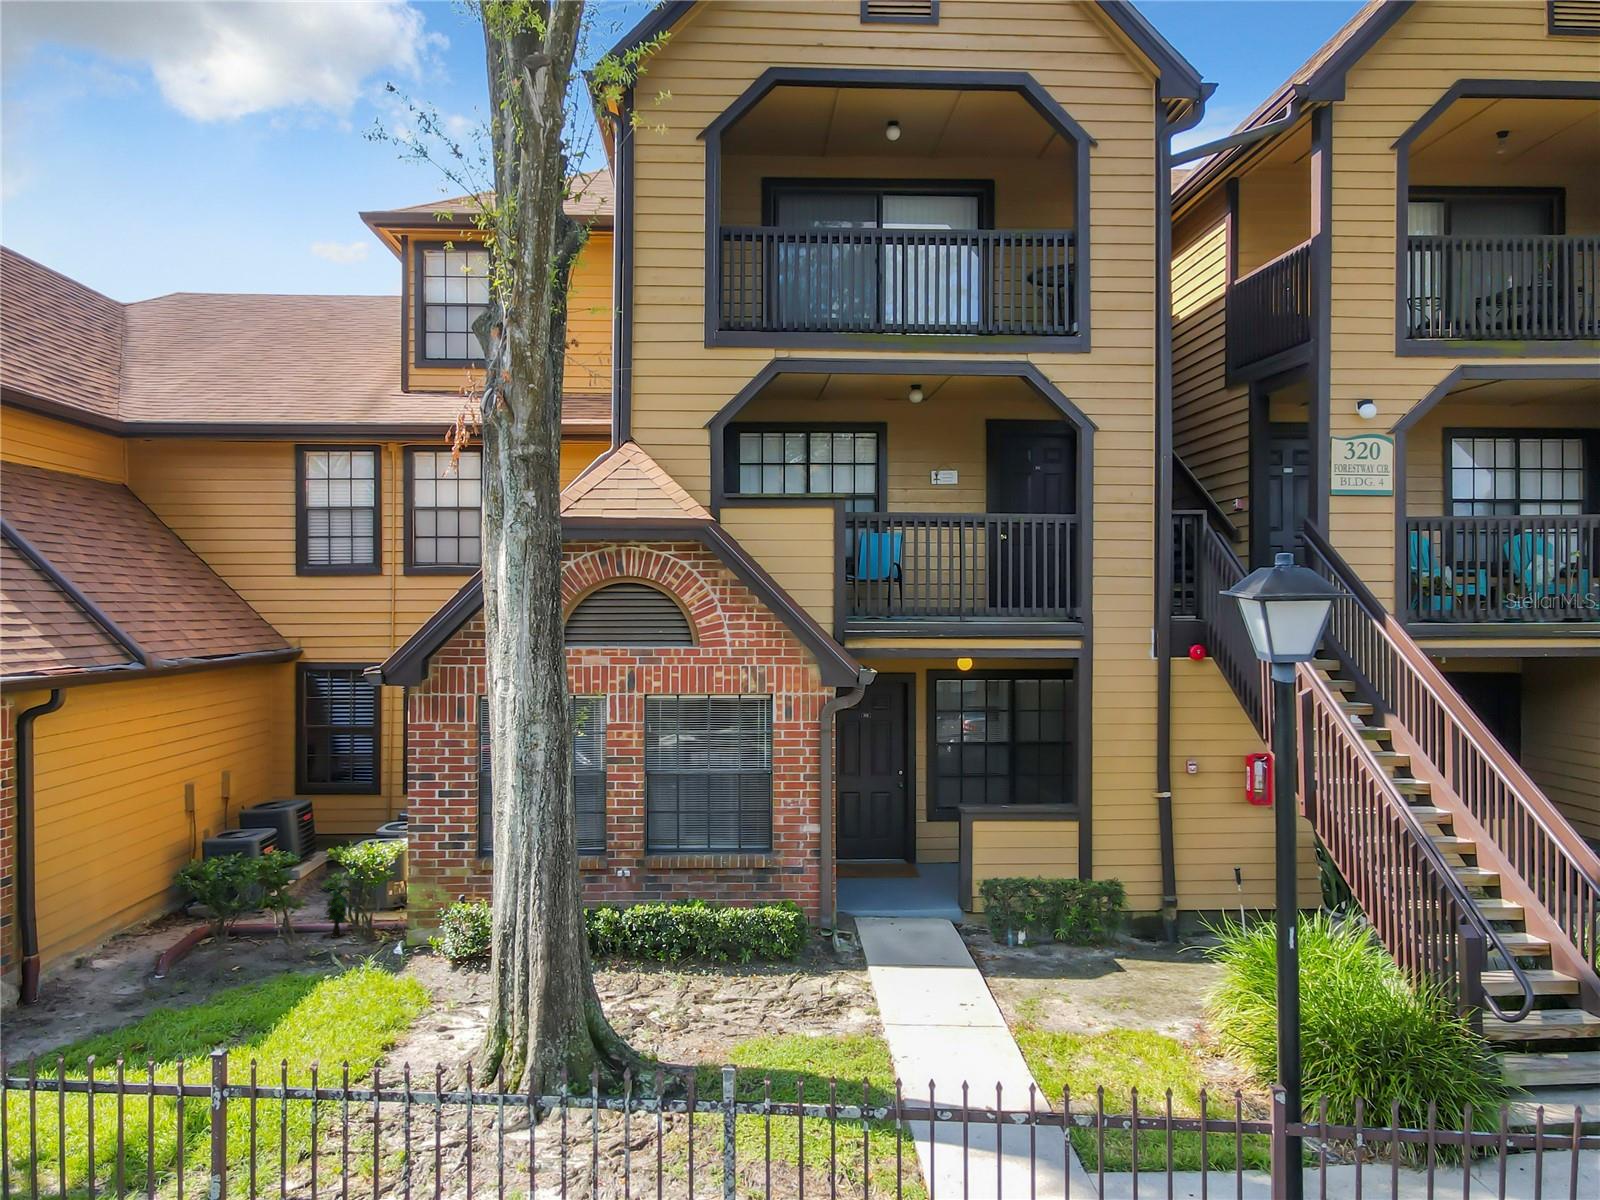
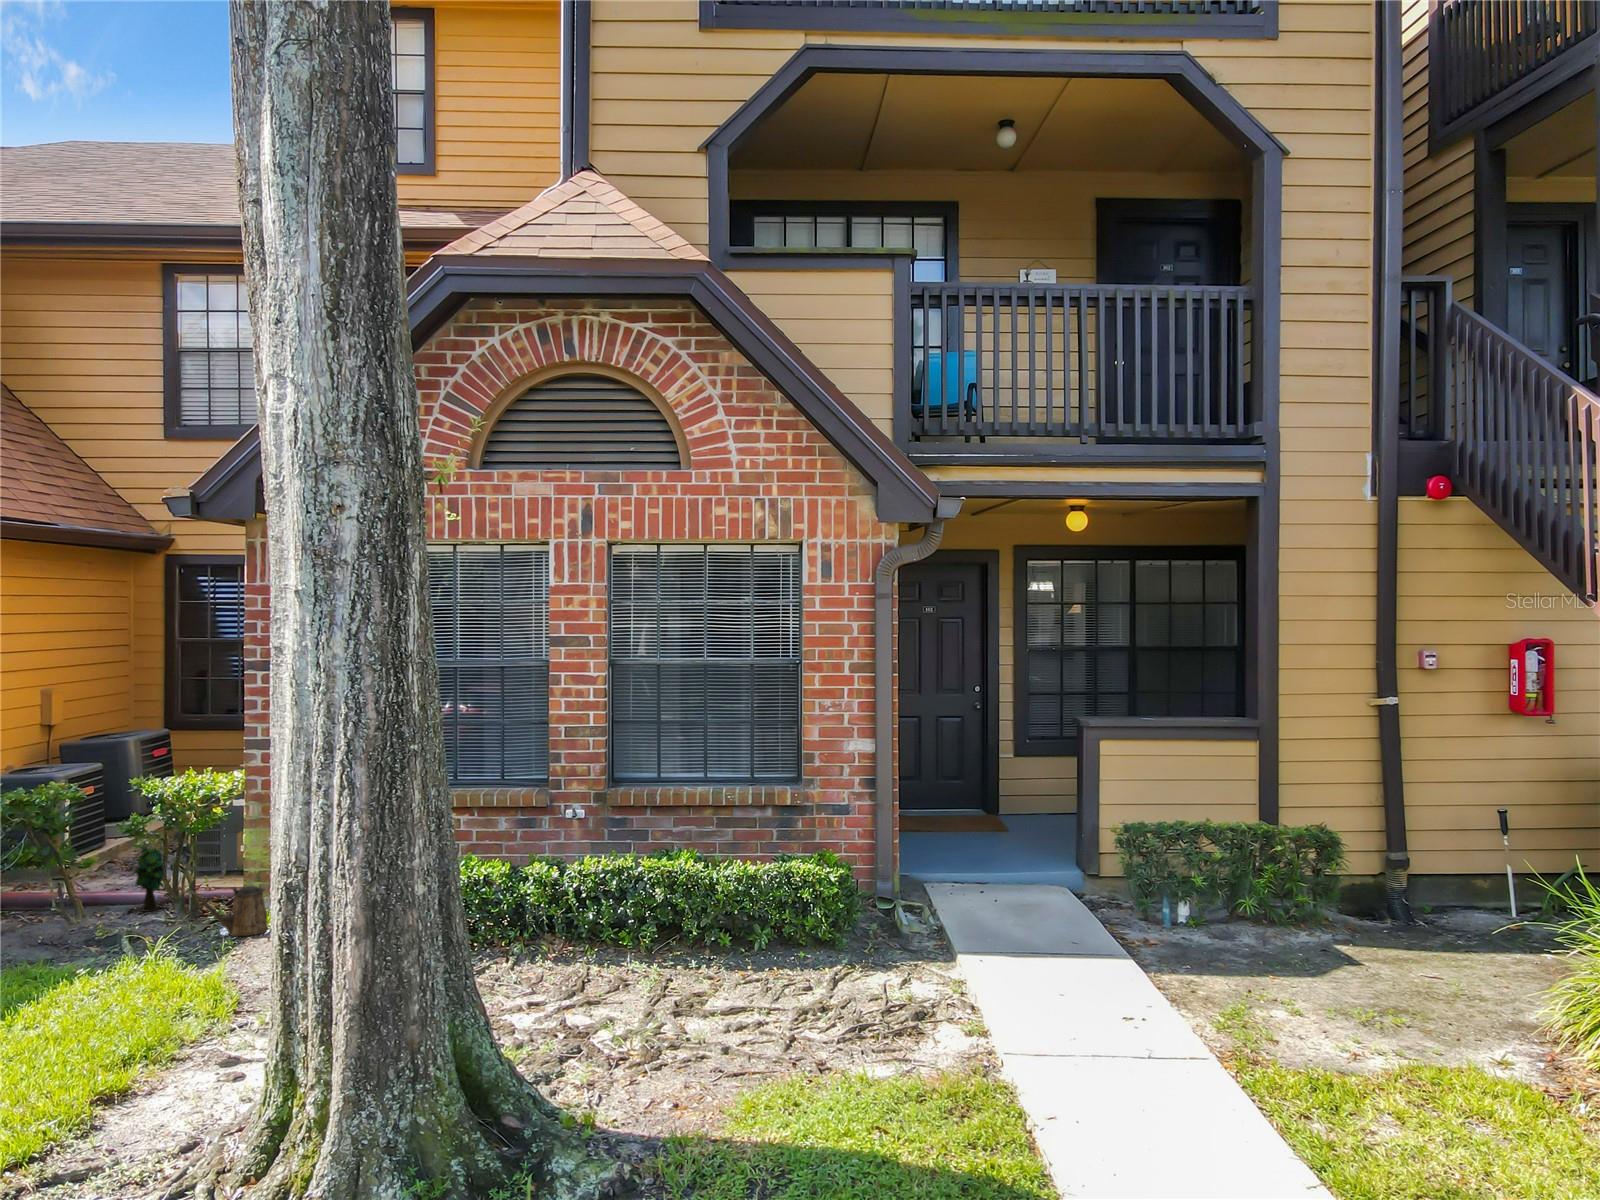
watering can: none [376,921,431,955] -> present [188,886,267,937]

